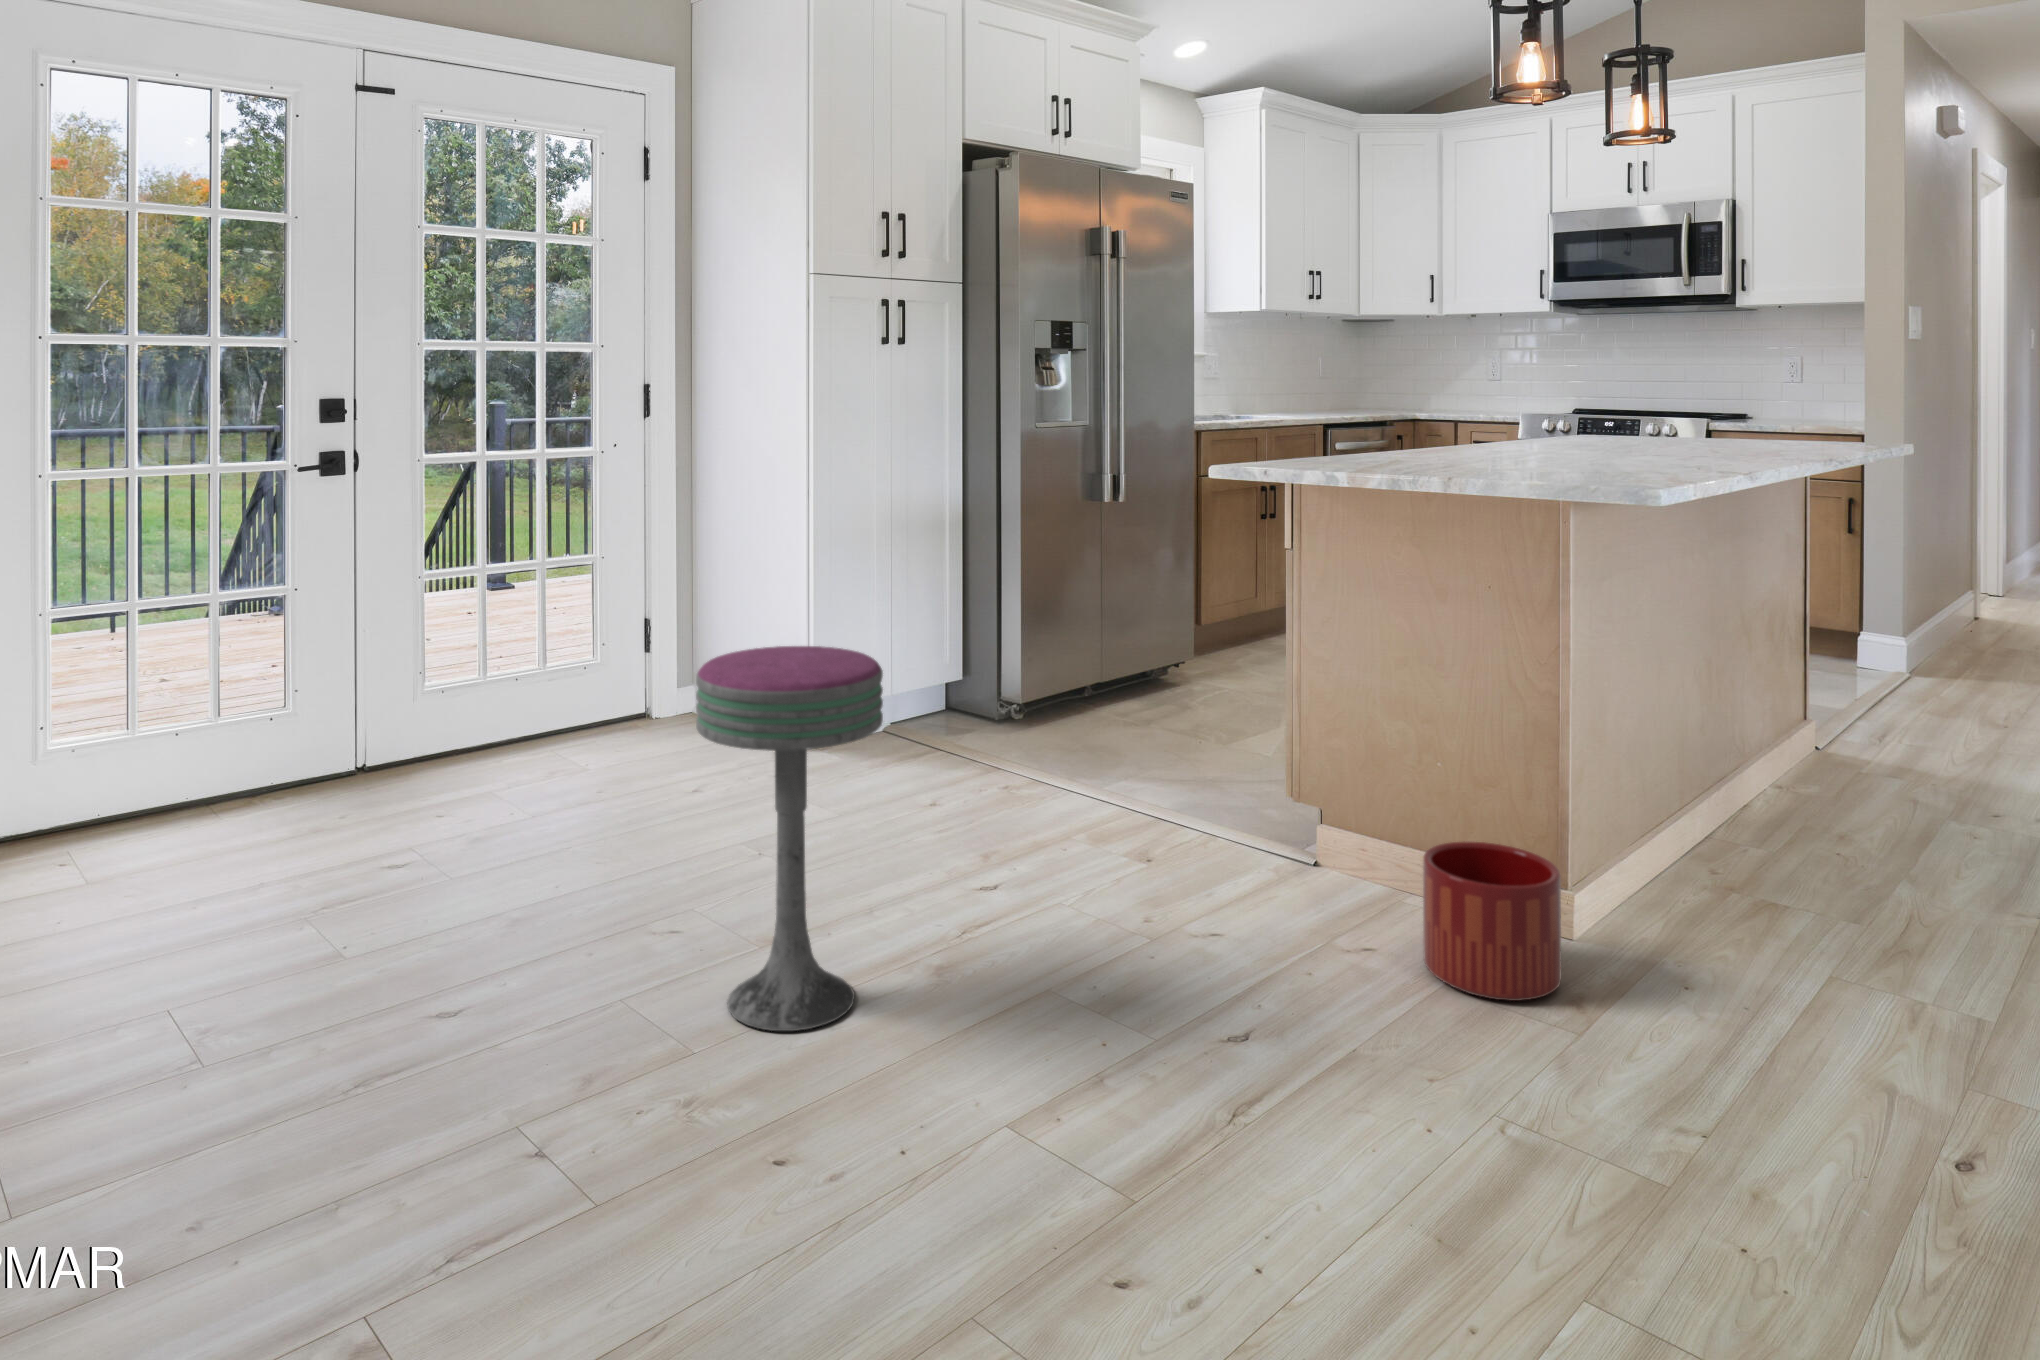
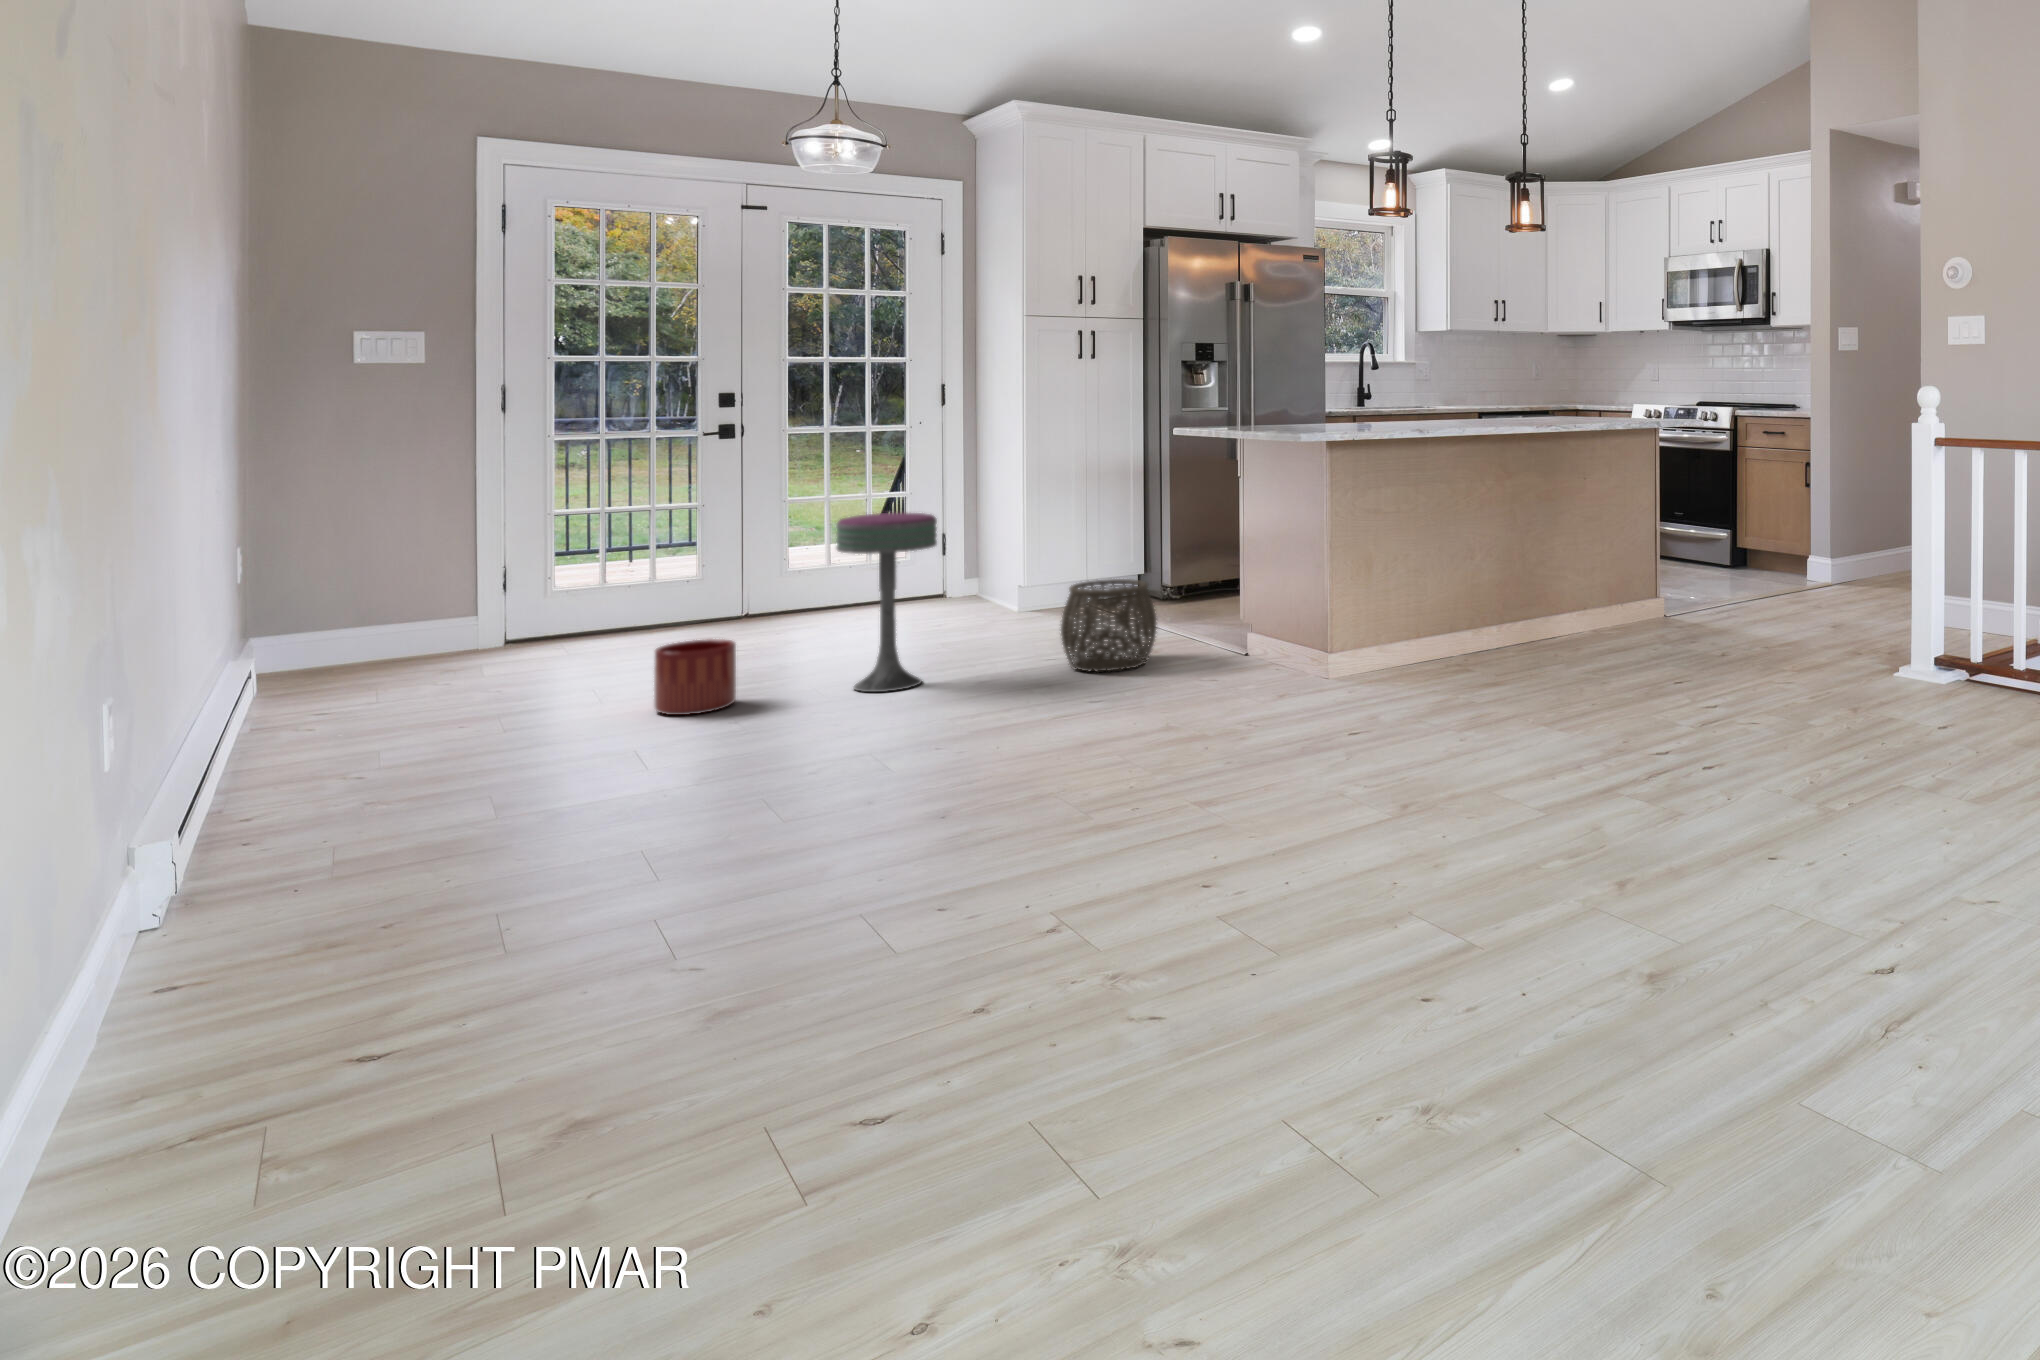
woven basket: none [1059,750,1240,949] -> present [1061,579,1157,672]
planter: present [1423,841,1561,1001] -> present [654,639,736,715]

